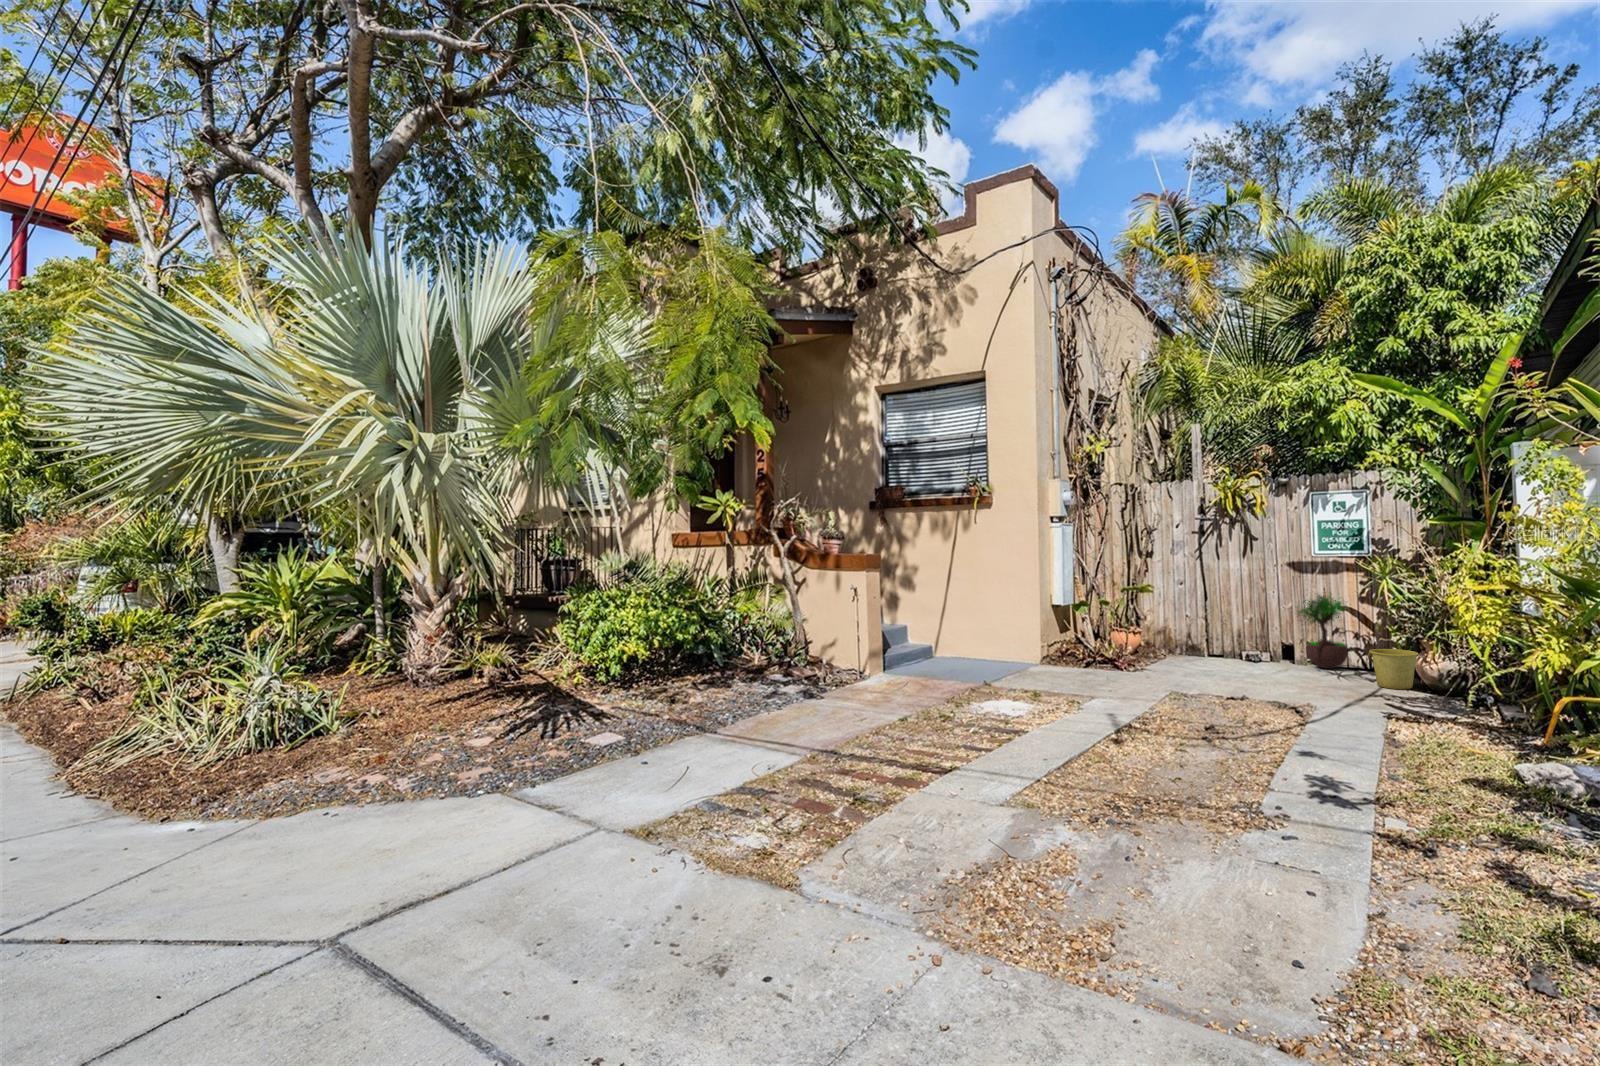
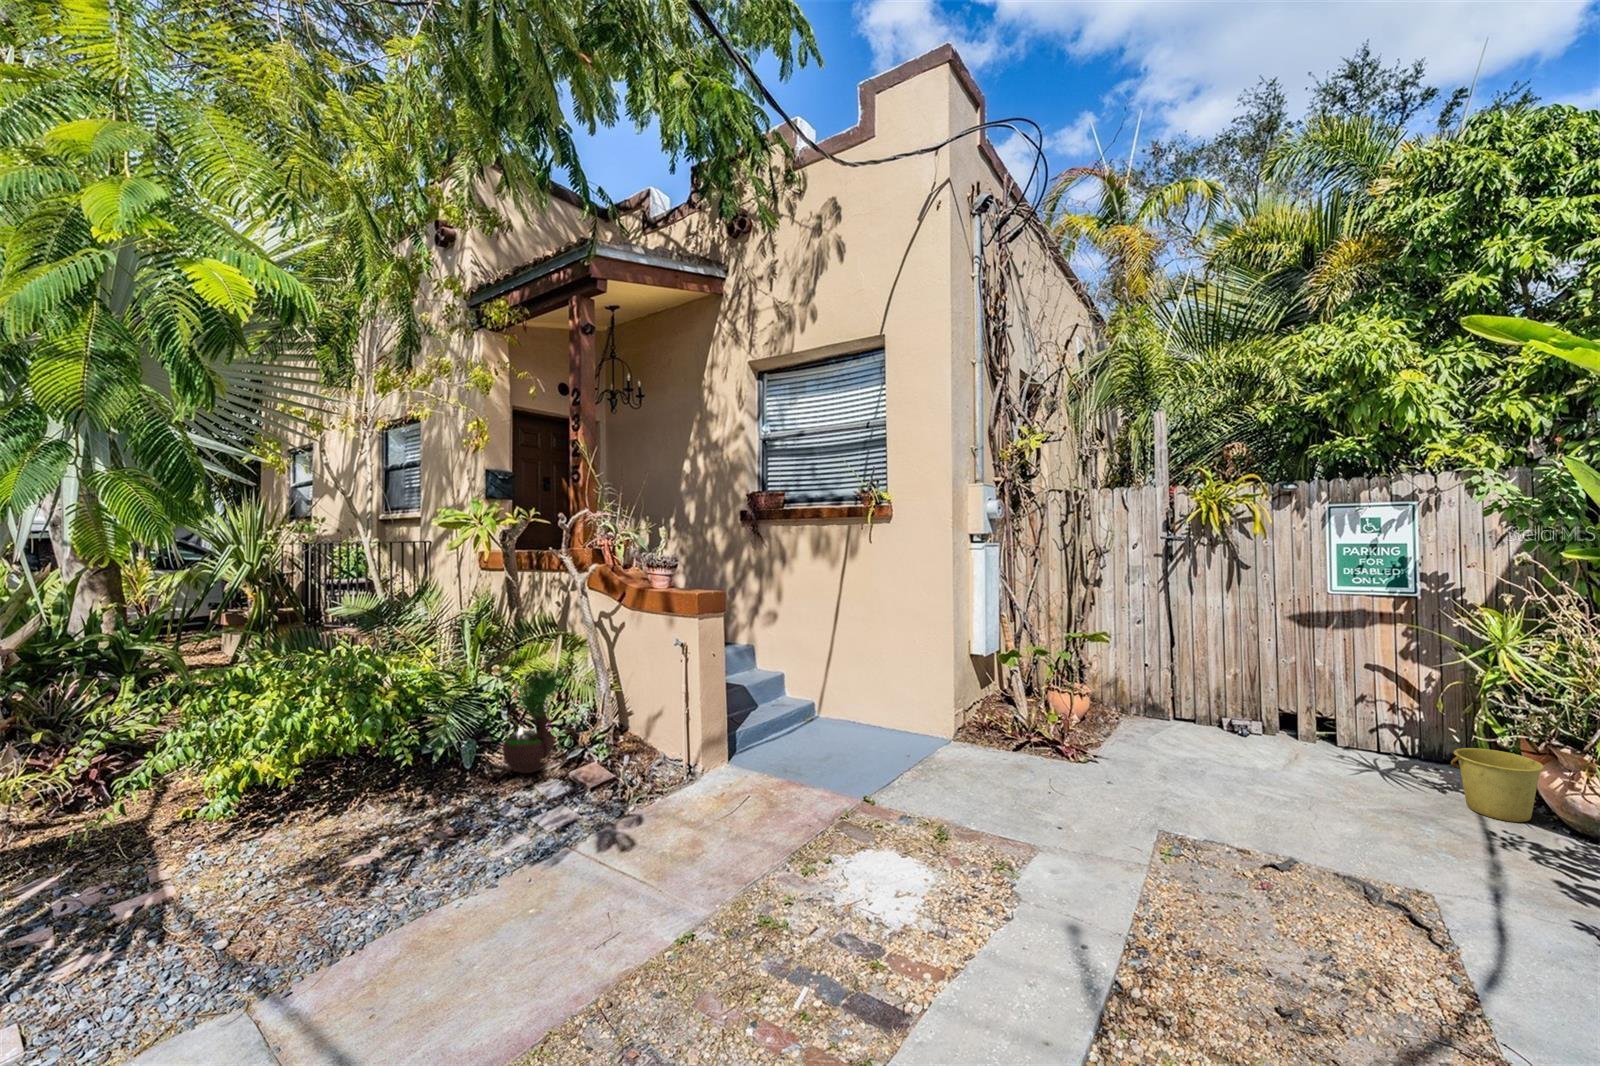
potted tree: present [1298,592,1348,669] -> present [503,660,566,773]

